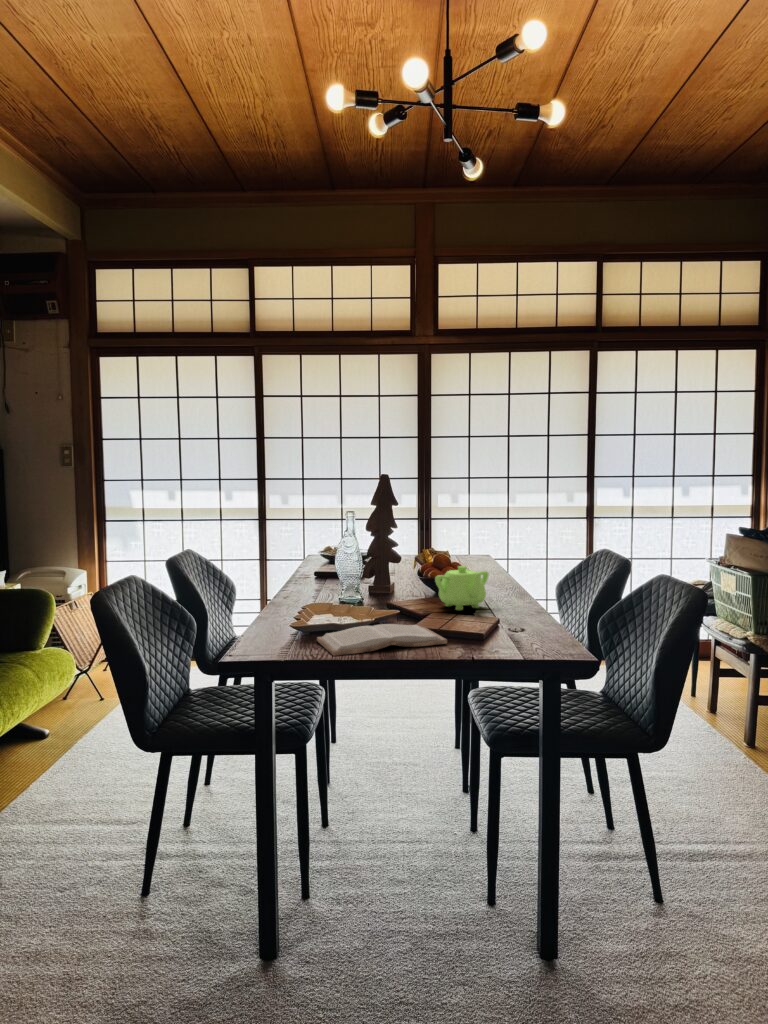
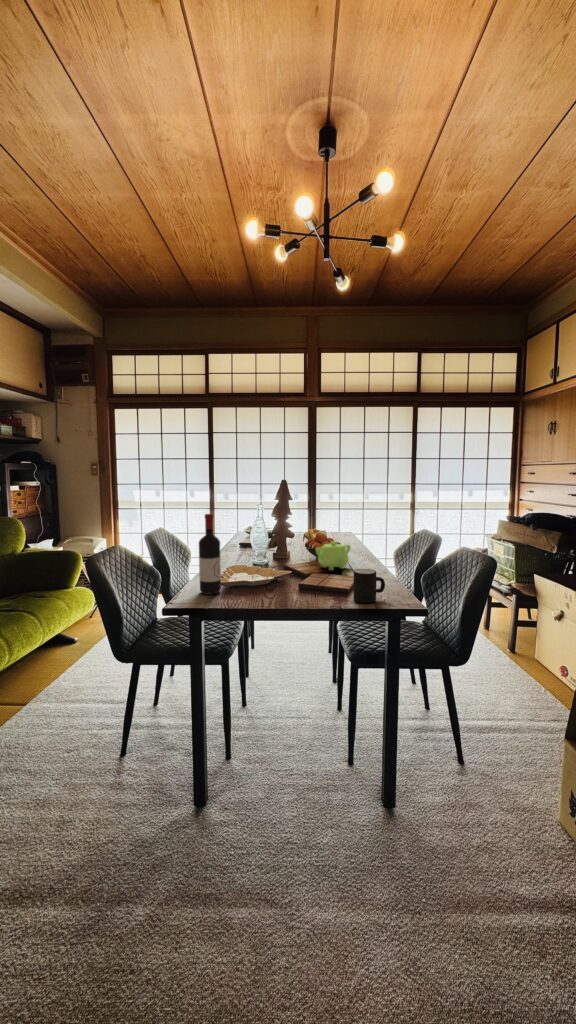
wine bottle: none [263,524,295,644] -> present [199,514,221,595]
mug: none [493,604,539,653] -> present [353,569,385,603]
book: present [317,624,447,656] -> none [235,581,323,604]

